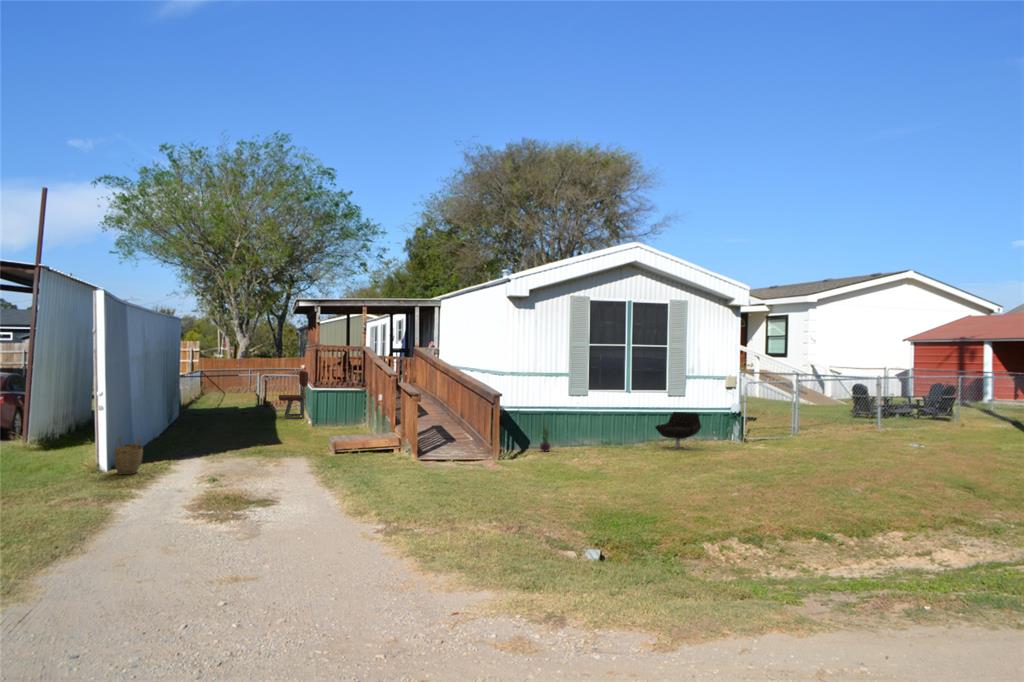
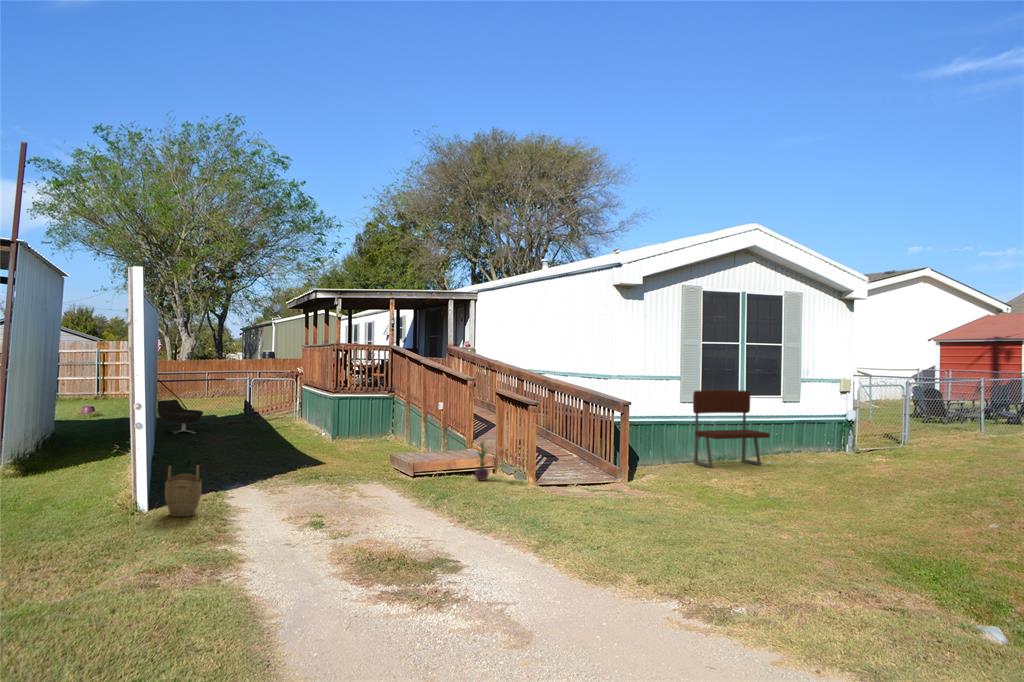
bench: present [279,371,308,419] -> present [693,390,770,468]
lounge chair: present [655,412,701,450] -> present [158,400,203,433]
decorative plant: present [540,424,550,452] -> present [475,442,492,481]

